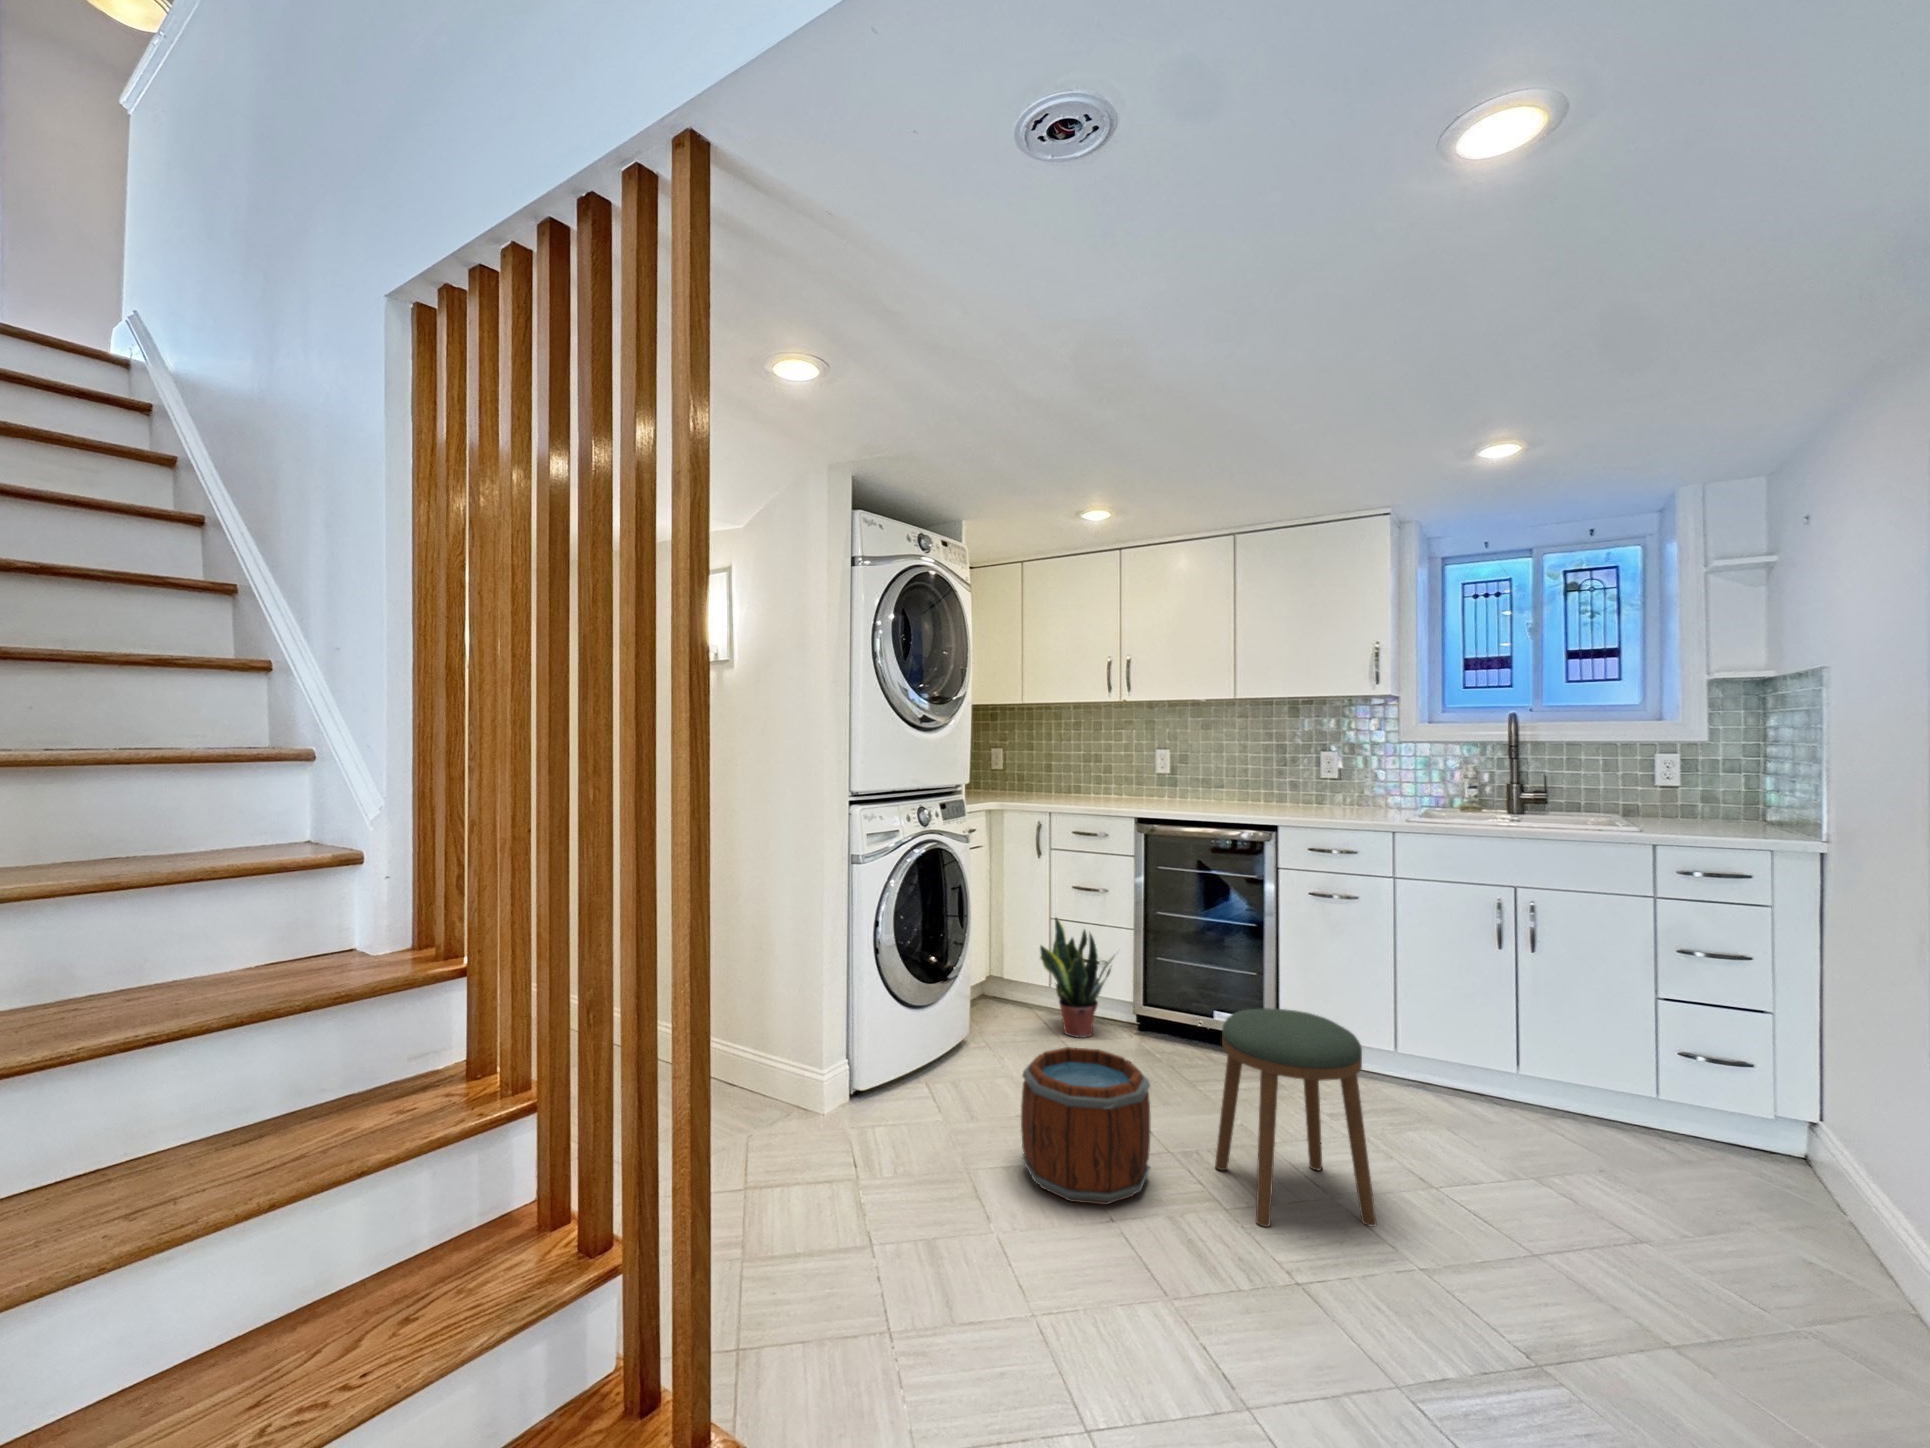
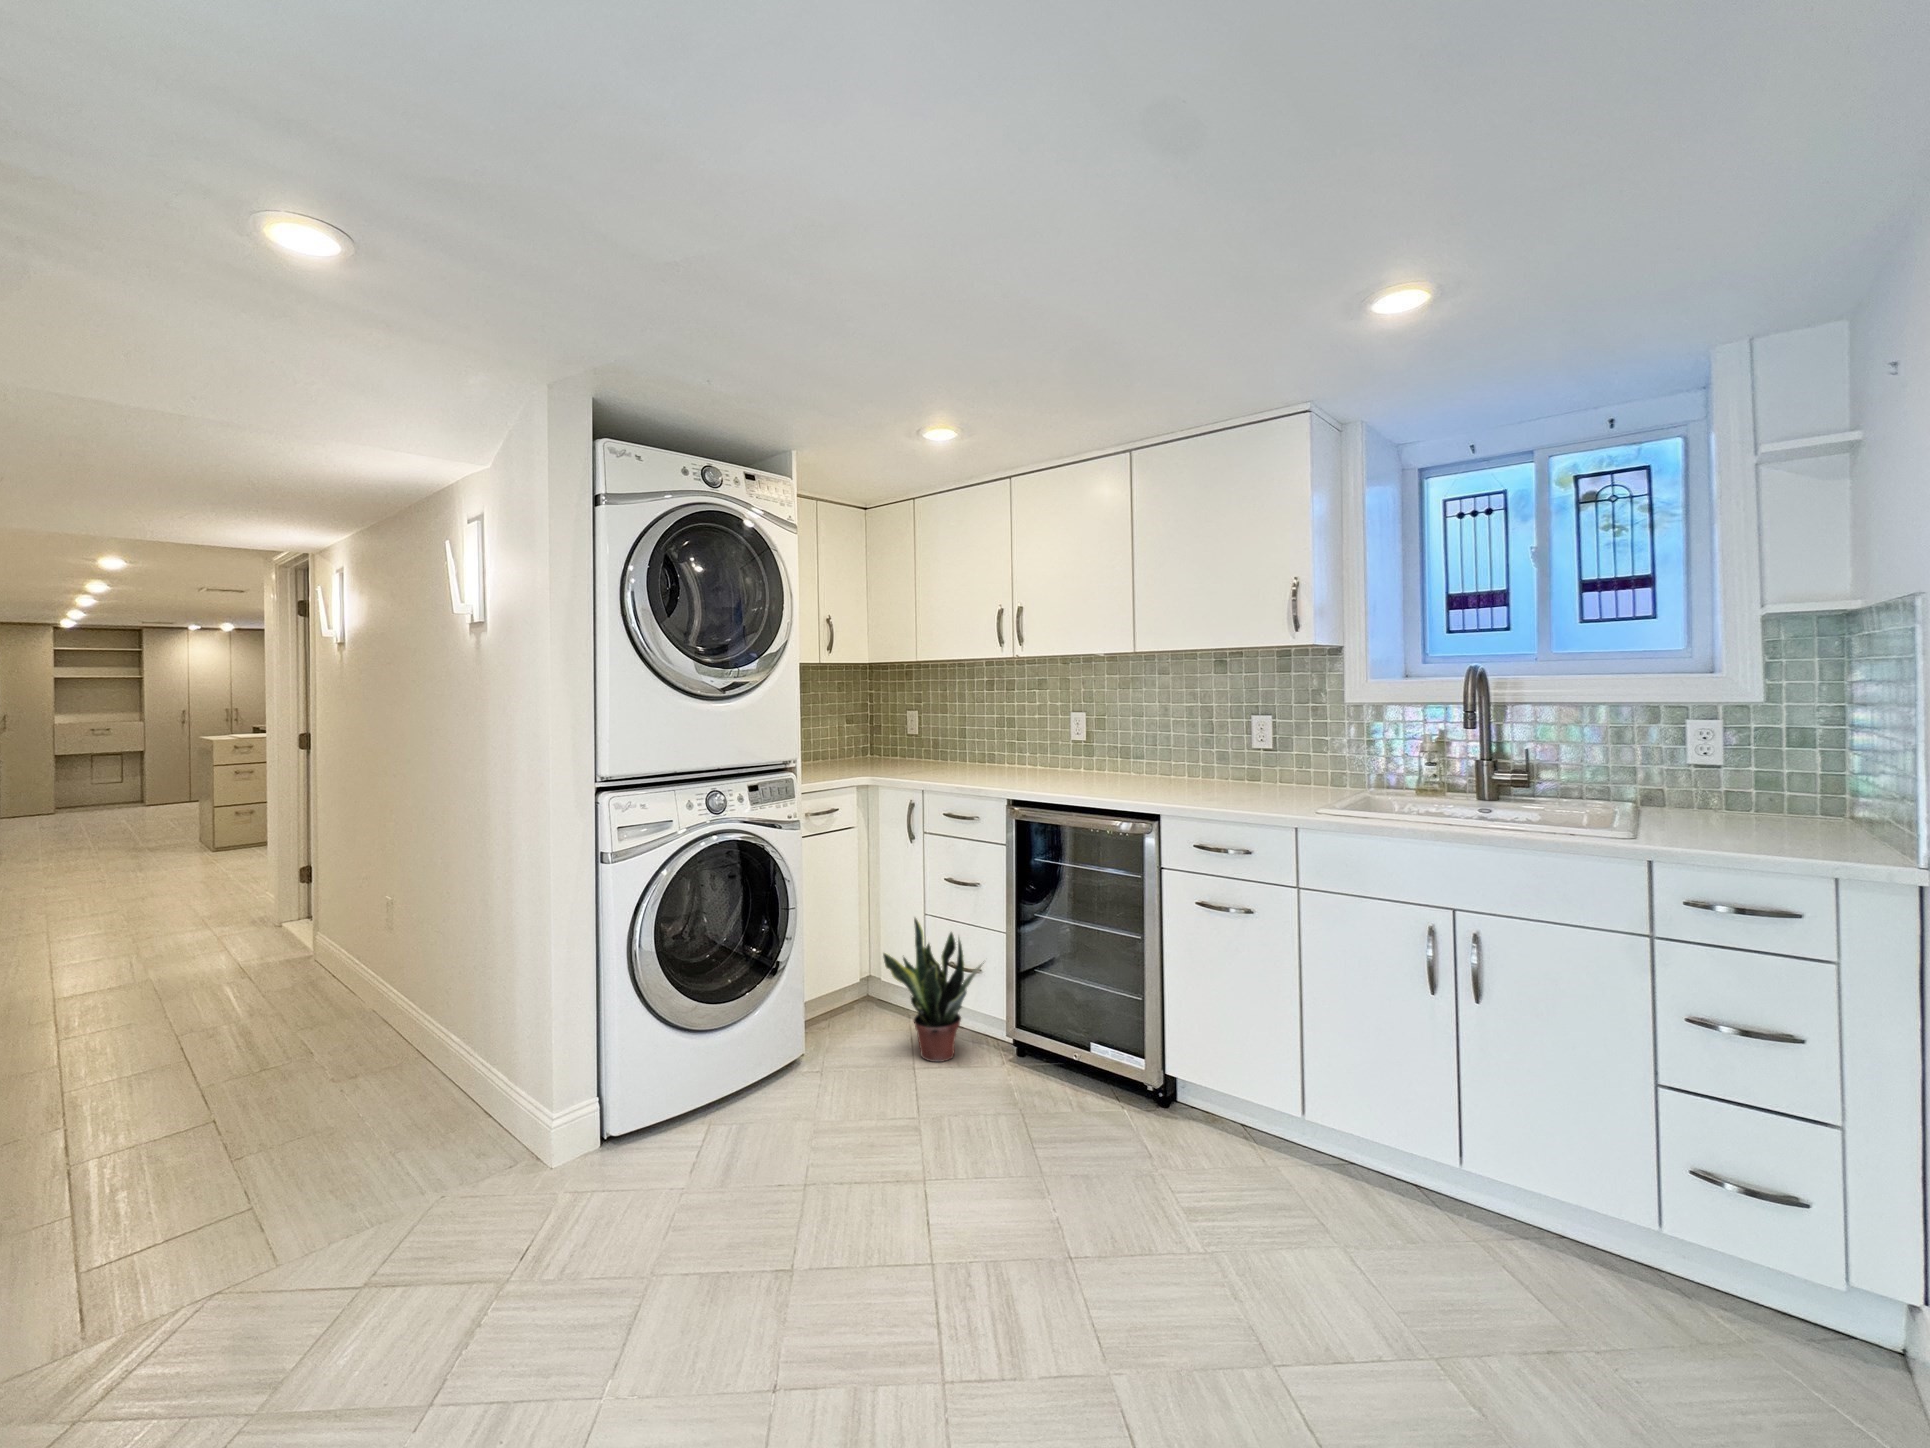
stool: present [1215,1008,1376,1227] -> none [958,1074,1137,1403]
bucket: present [1021,1047,1150,1205] -> none [710,1107,872,1332]

